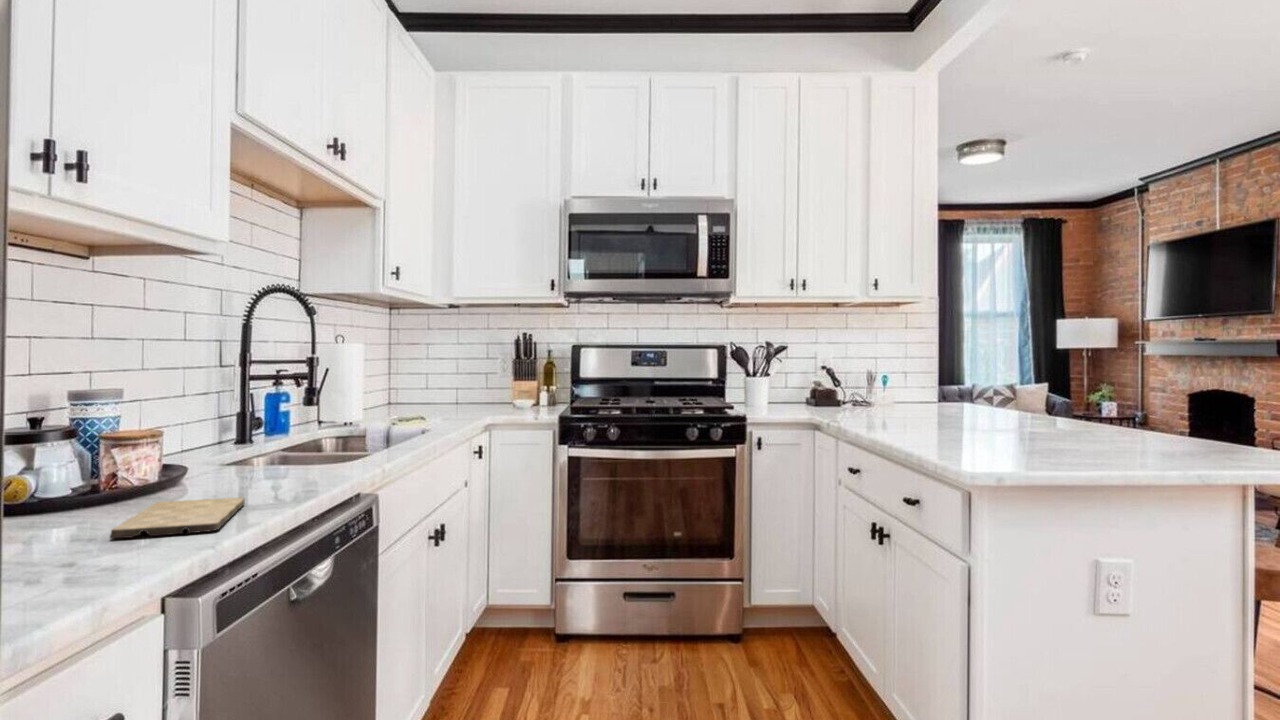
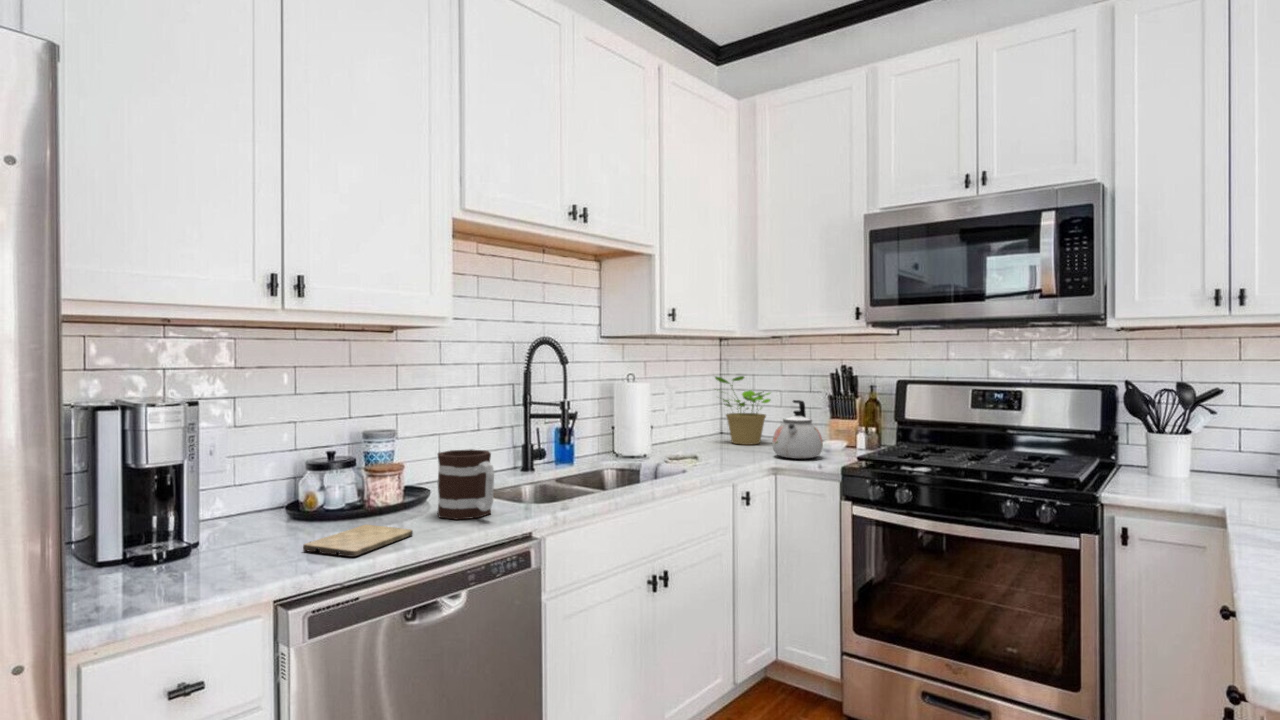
potted plant: none [398,342,461,409] -> present [715,376,770,445]
kettle: none [479,362,524,415] -> present [772,400,823,459]
mug: none [223,405,322,487] -> present [437,449,494,520]

